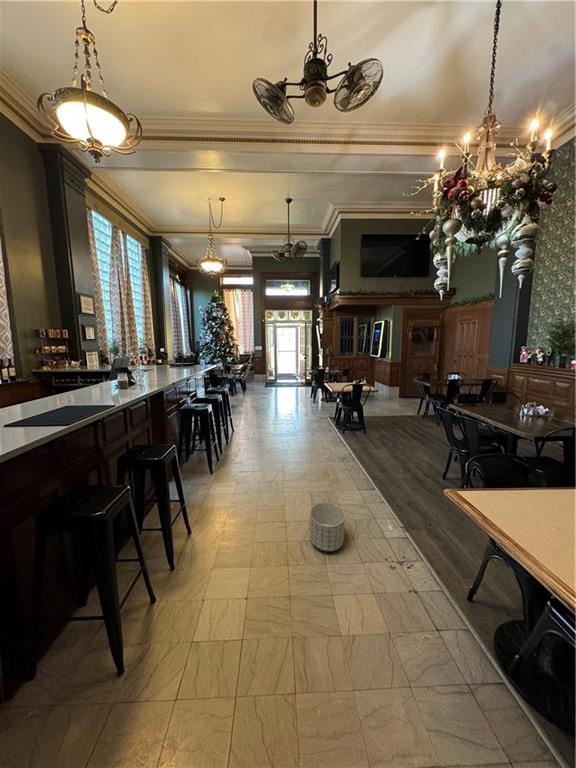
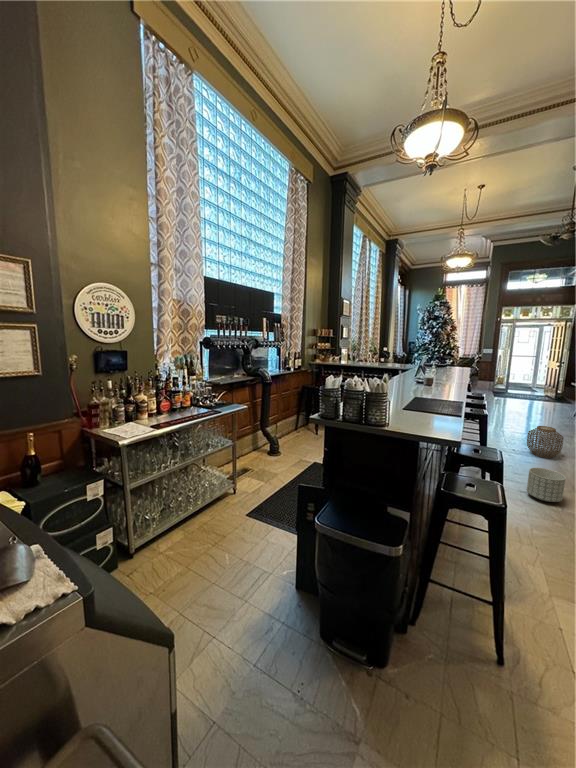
woven basket: none [299,428,326,460] -> present [527,426,564,458]

